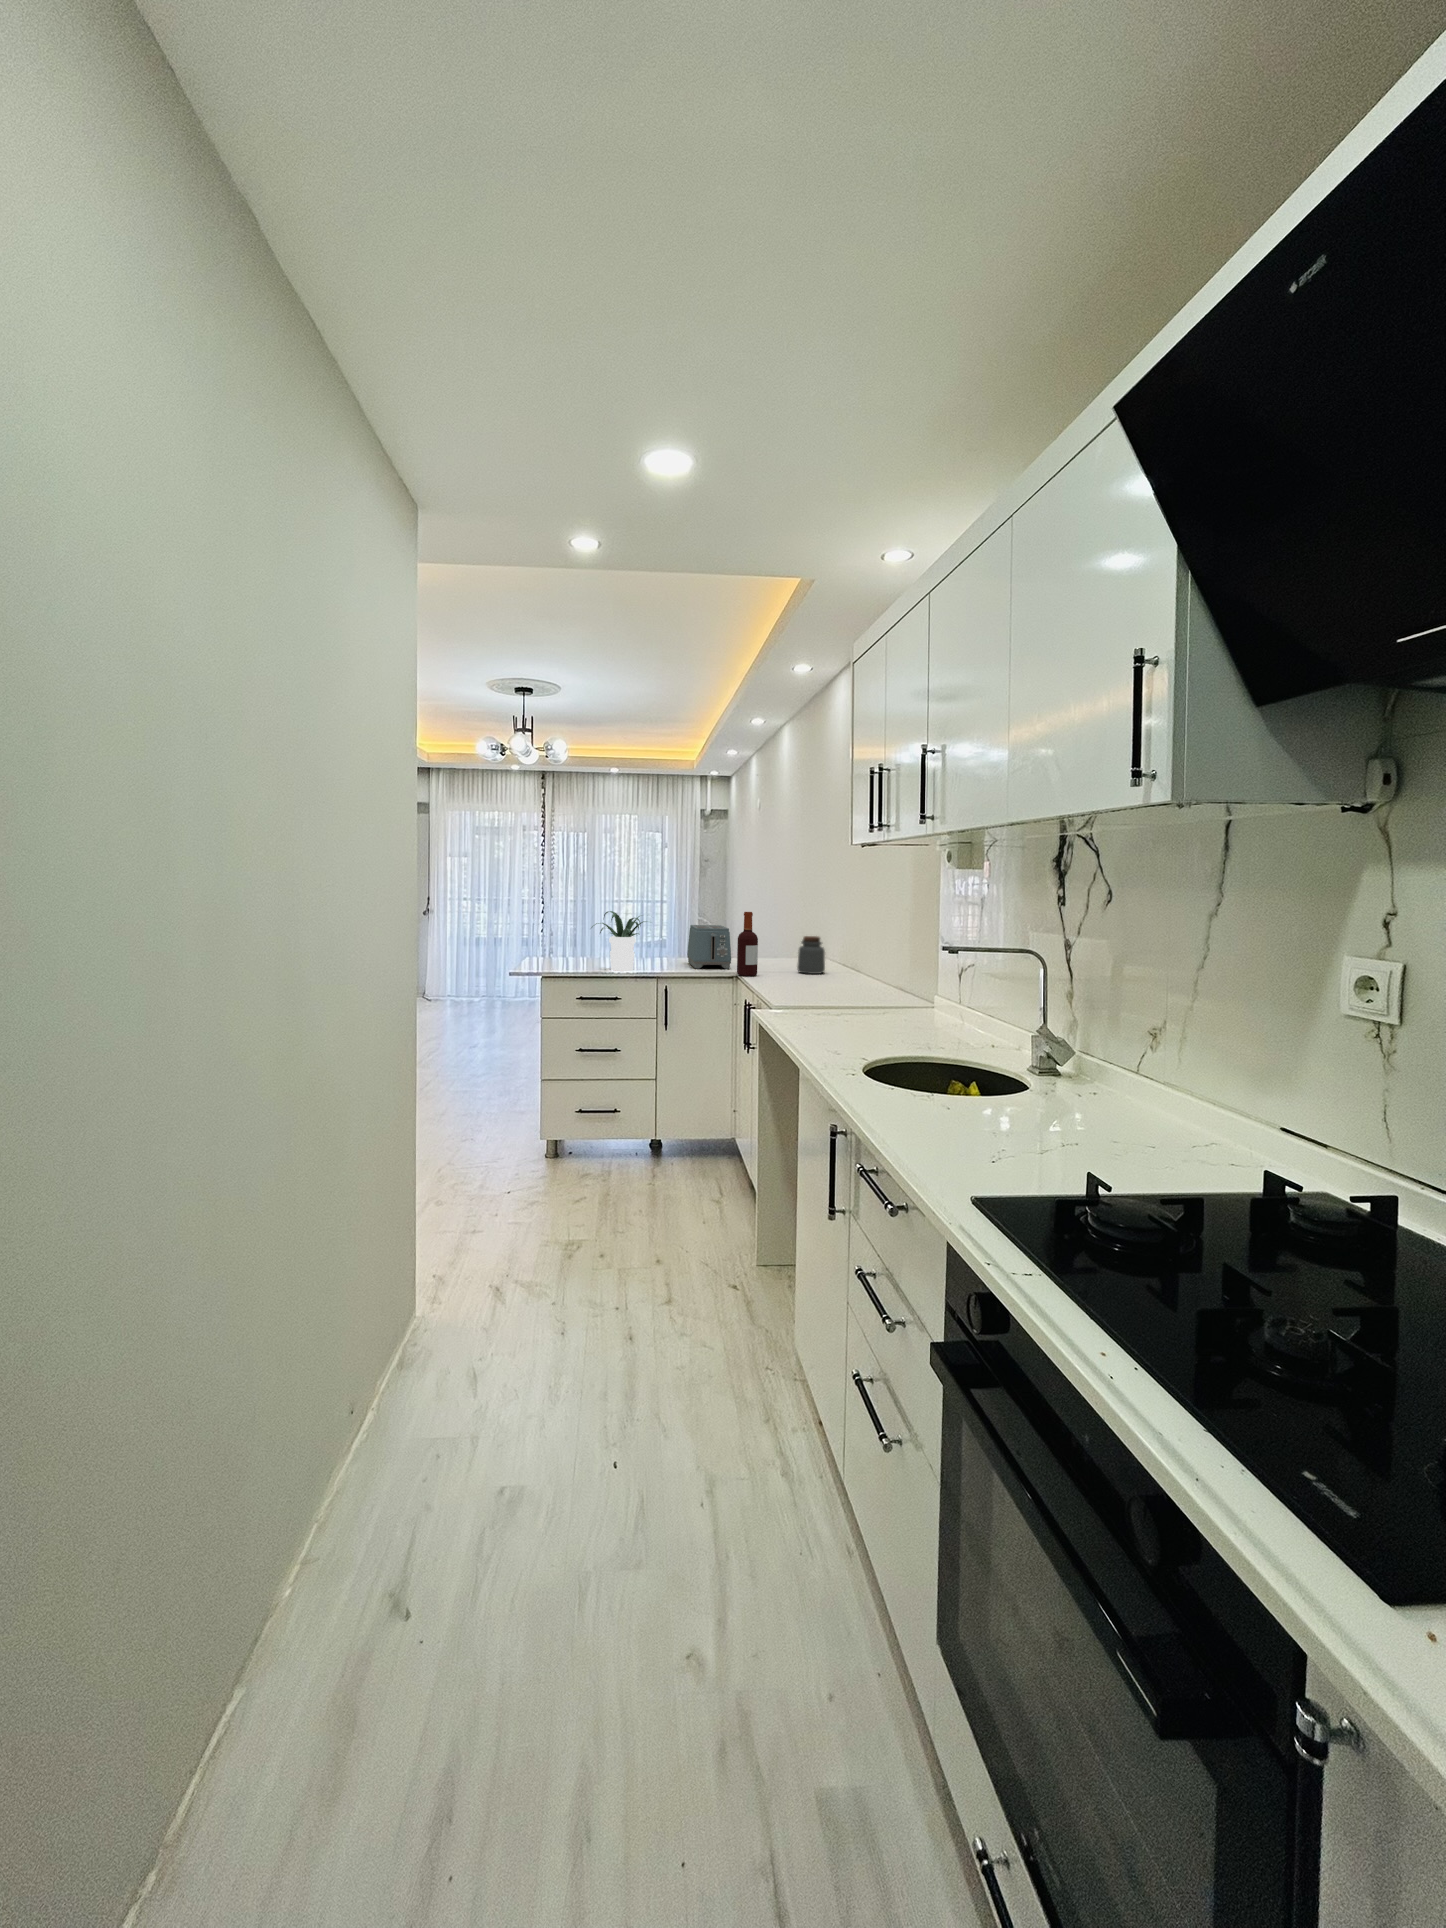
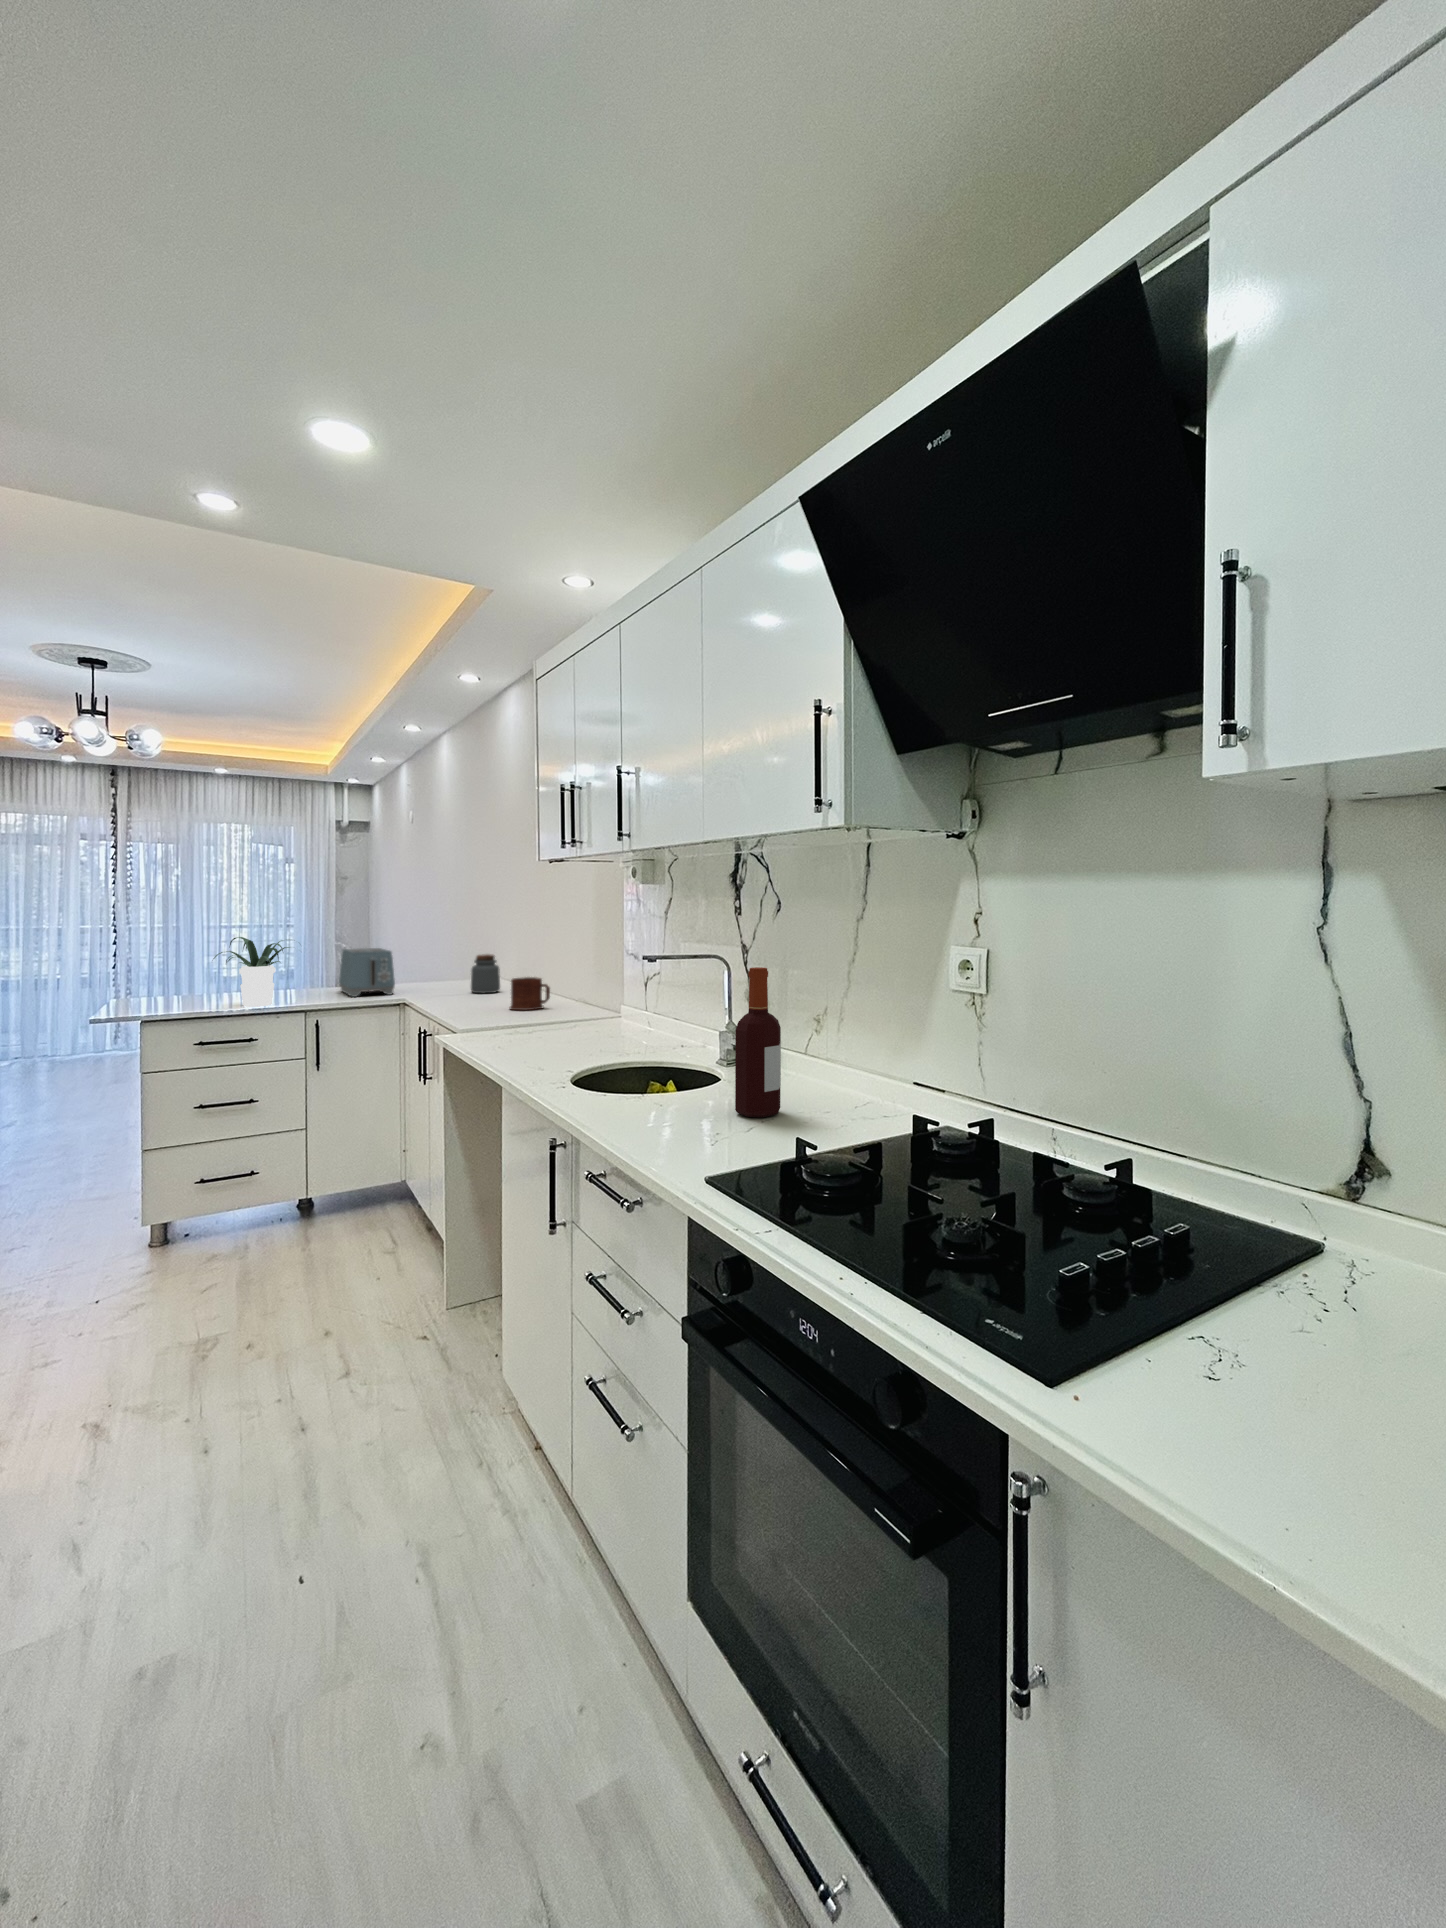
bottle: present [737,912,758,976] -> present [735,967,781,1117]
mug: none [828,961,868,994] -> present [509,977,550,1010]

